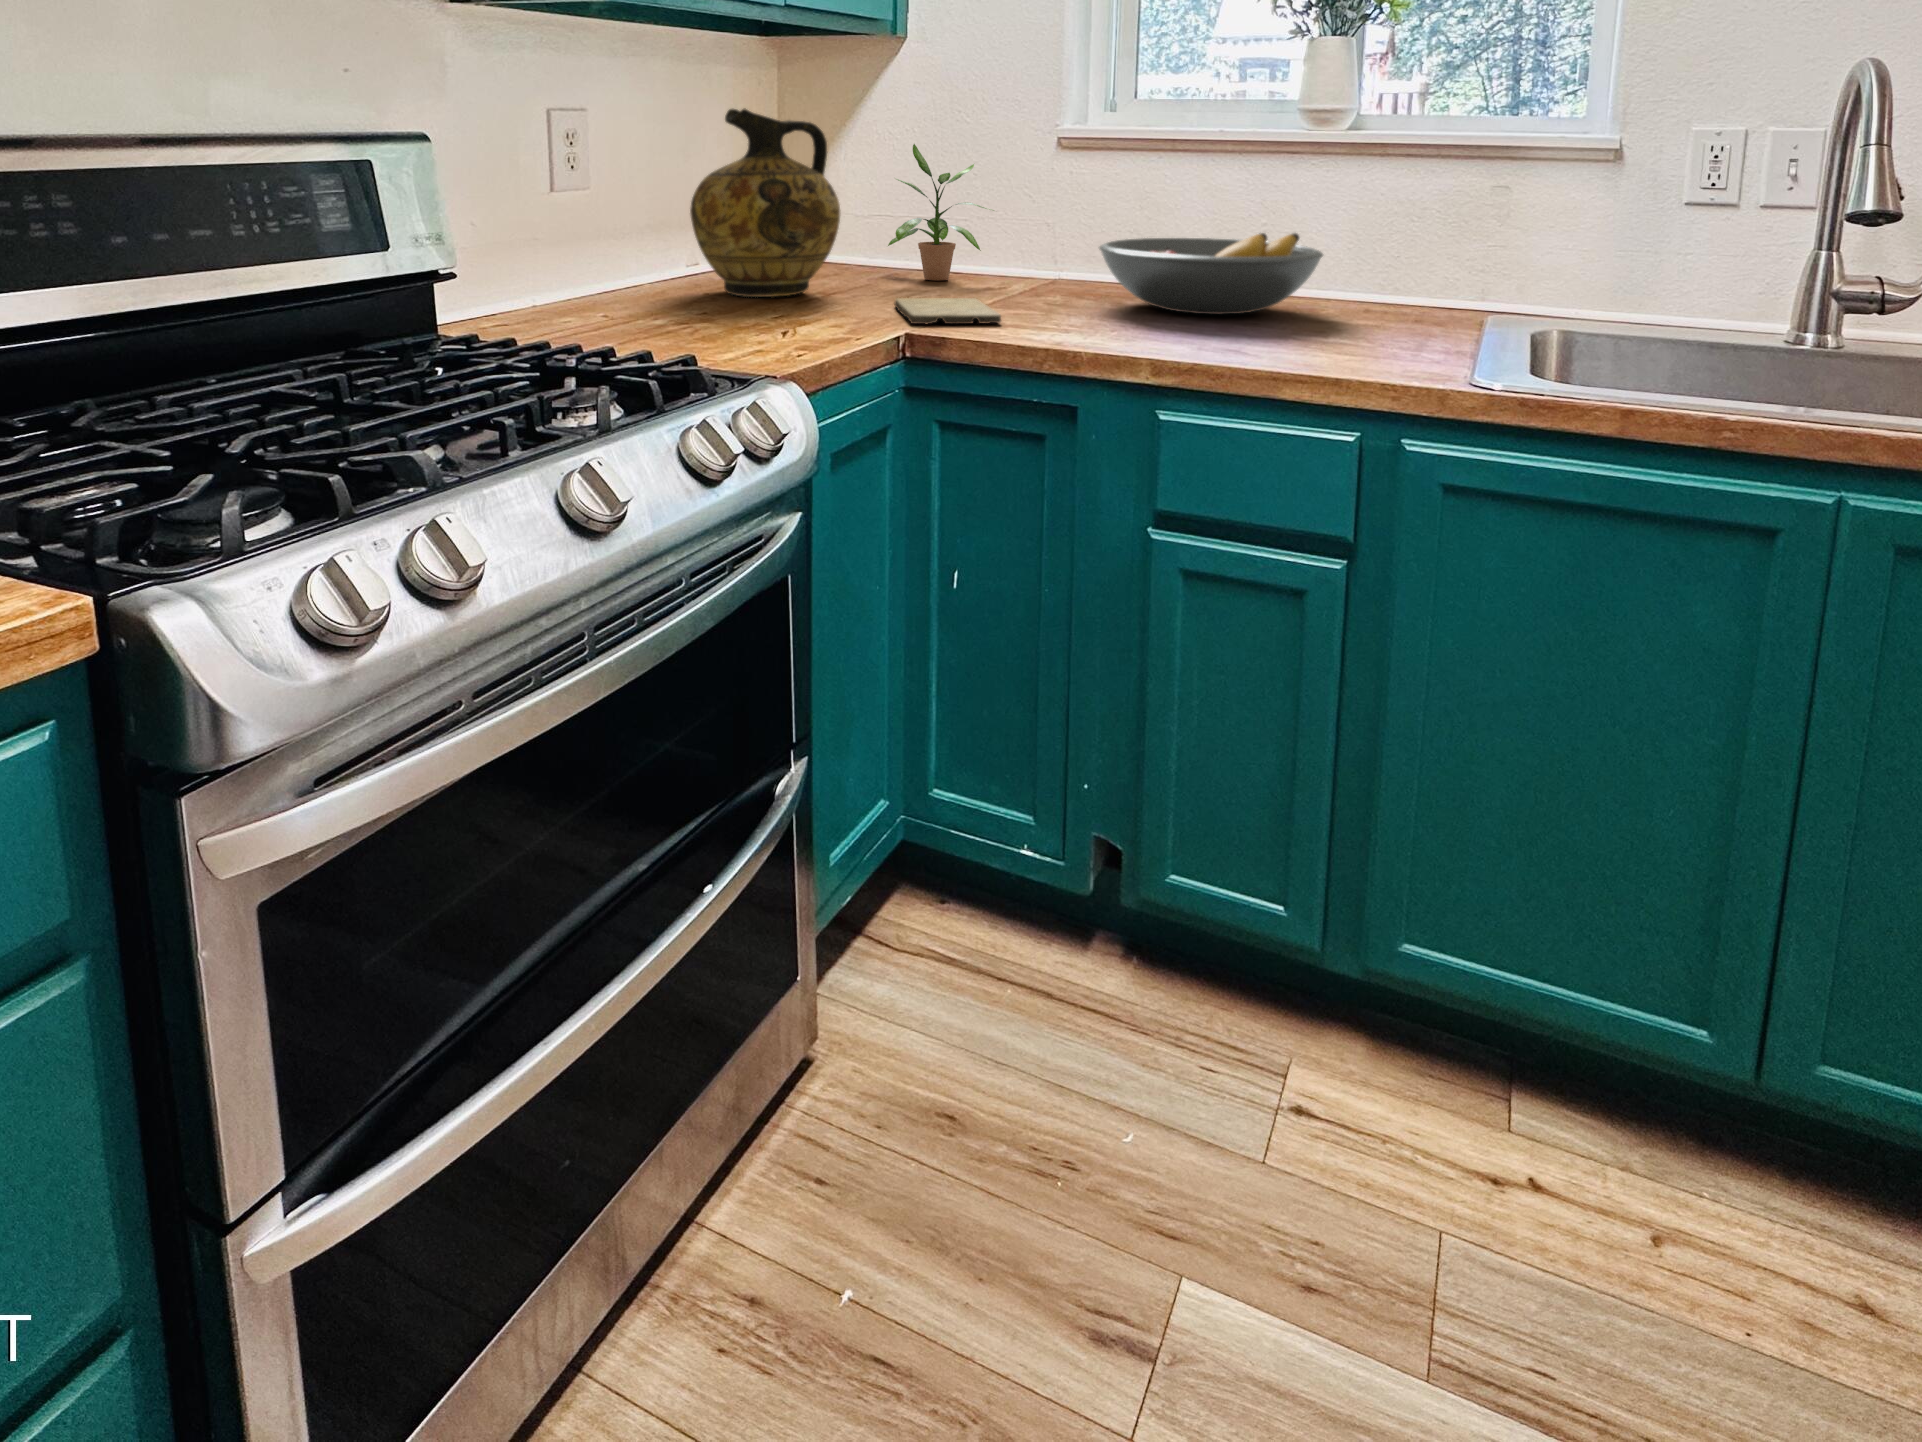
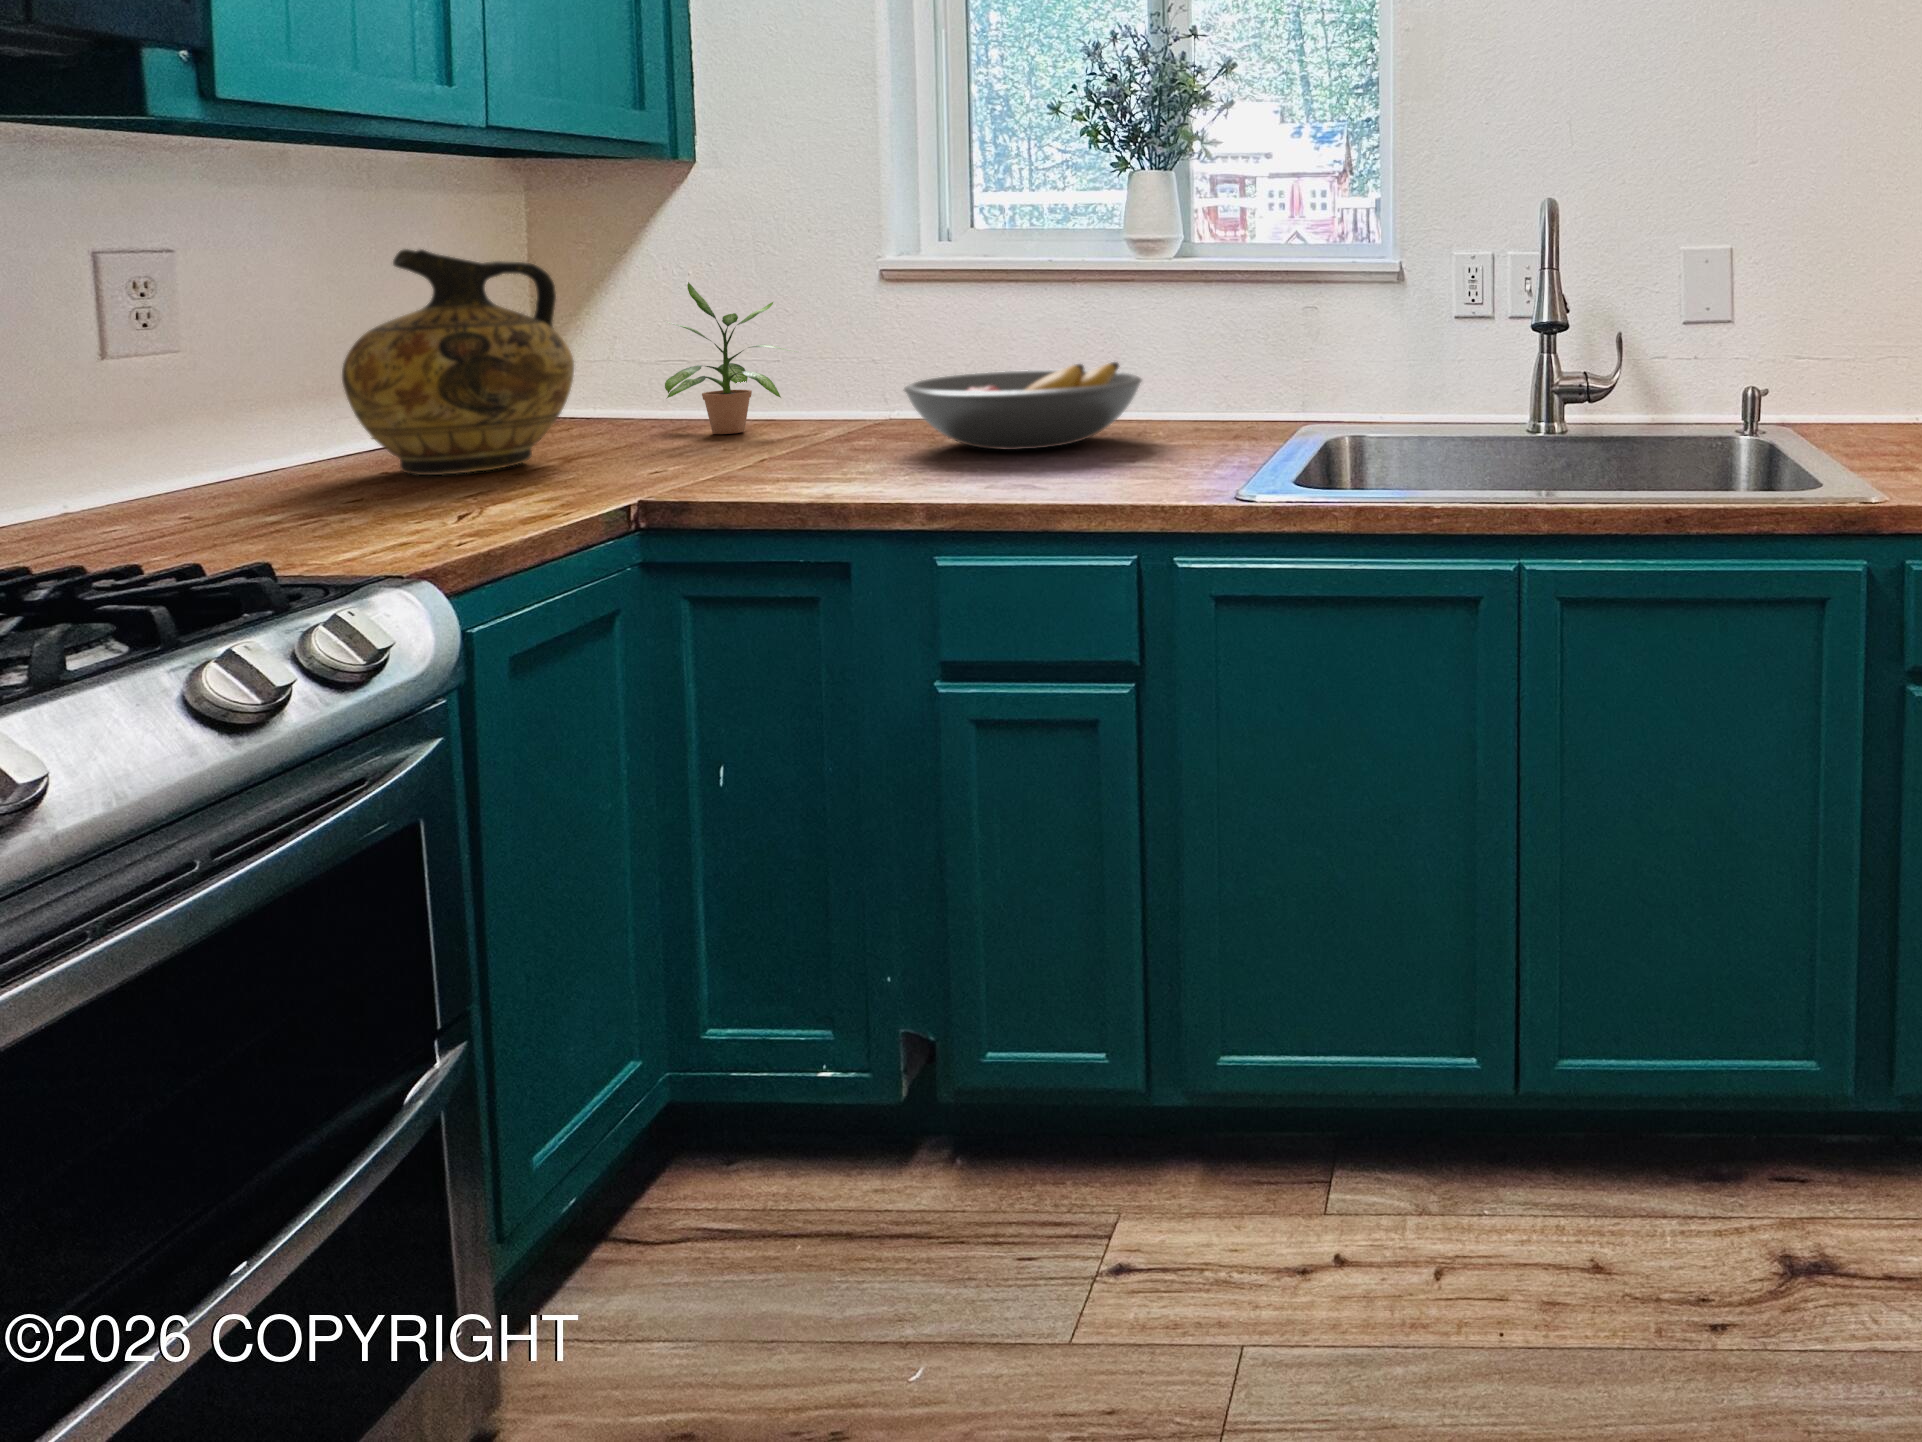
cutting board: present [894,298,1001,324] -> none [640,453,767,492]

